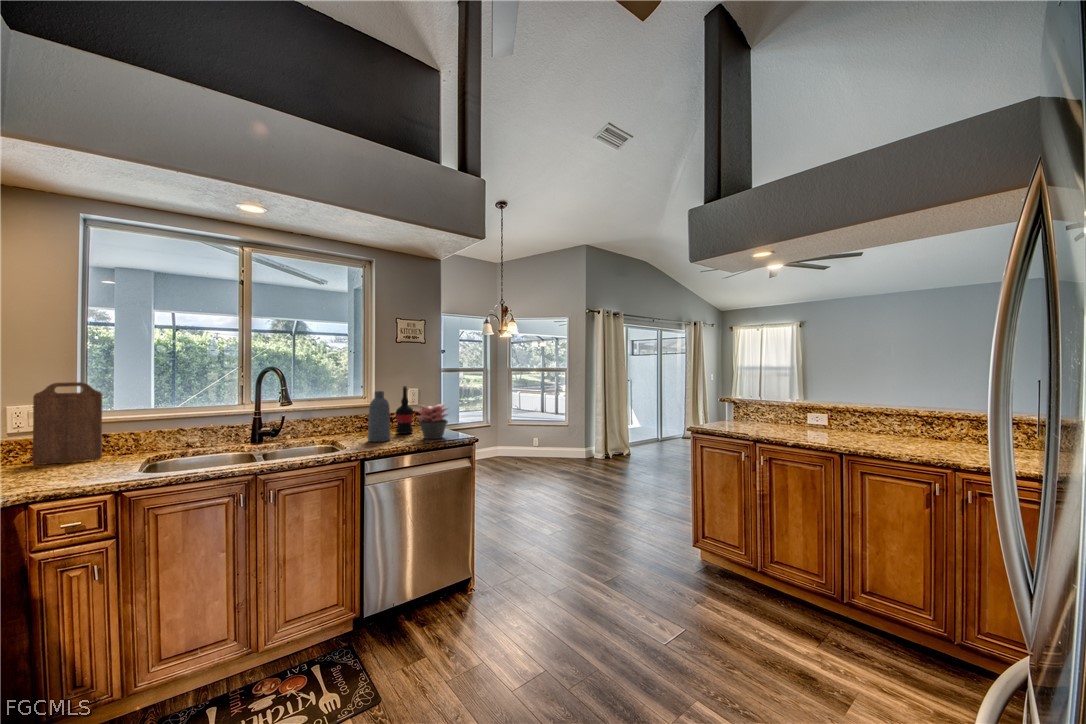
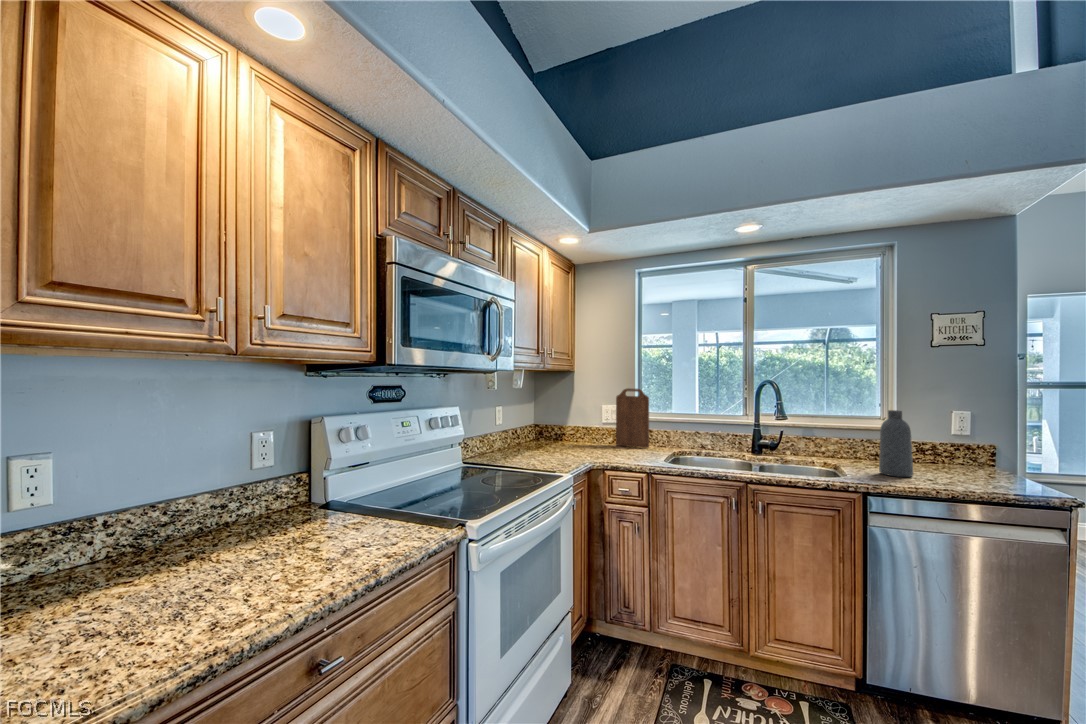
wine bottle: present [396,386,413,434] -> none [926,406,957,474]
succulent plant: present [418,403,448,439] -> none [956,433,1022,489]

